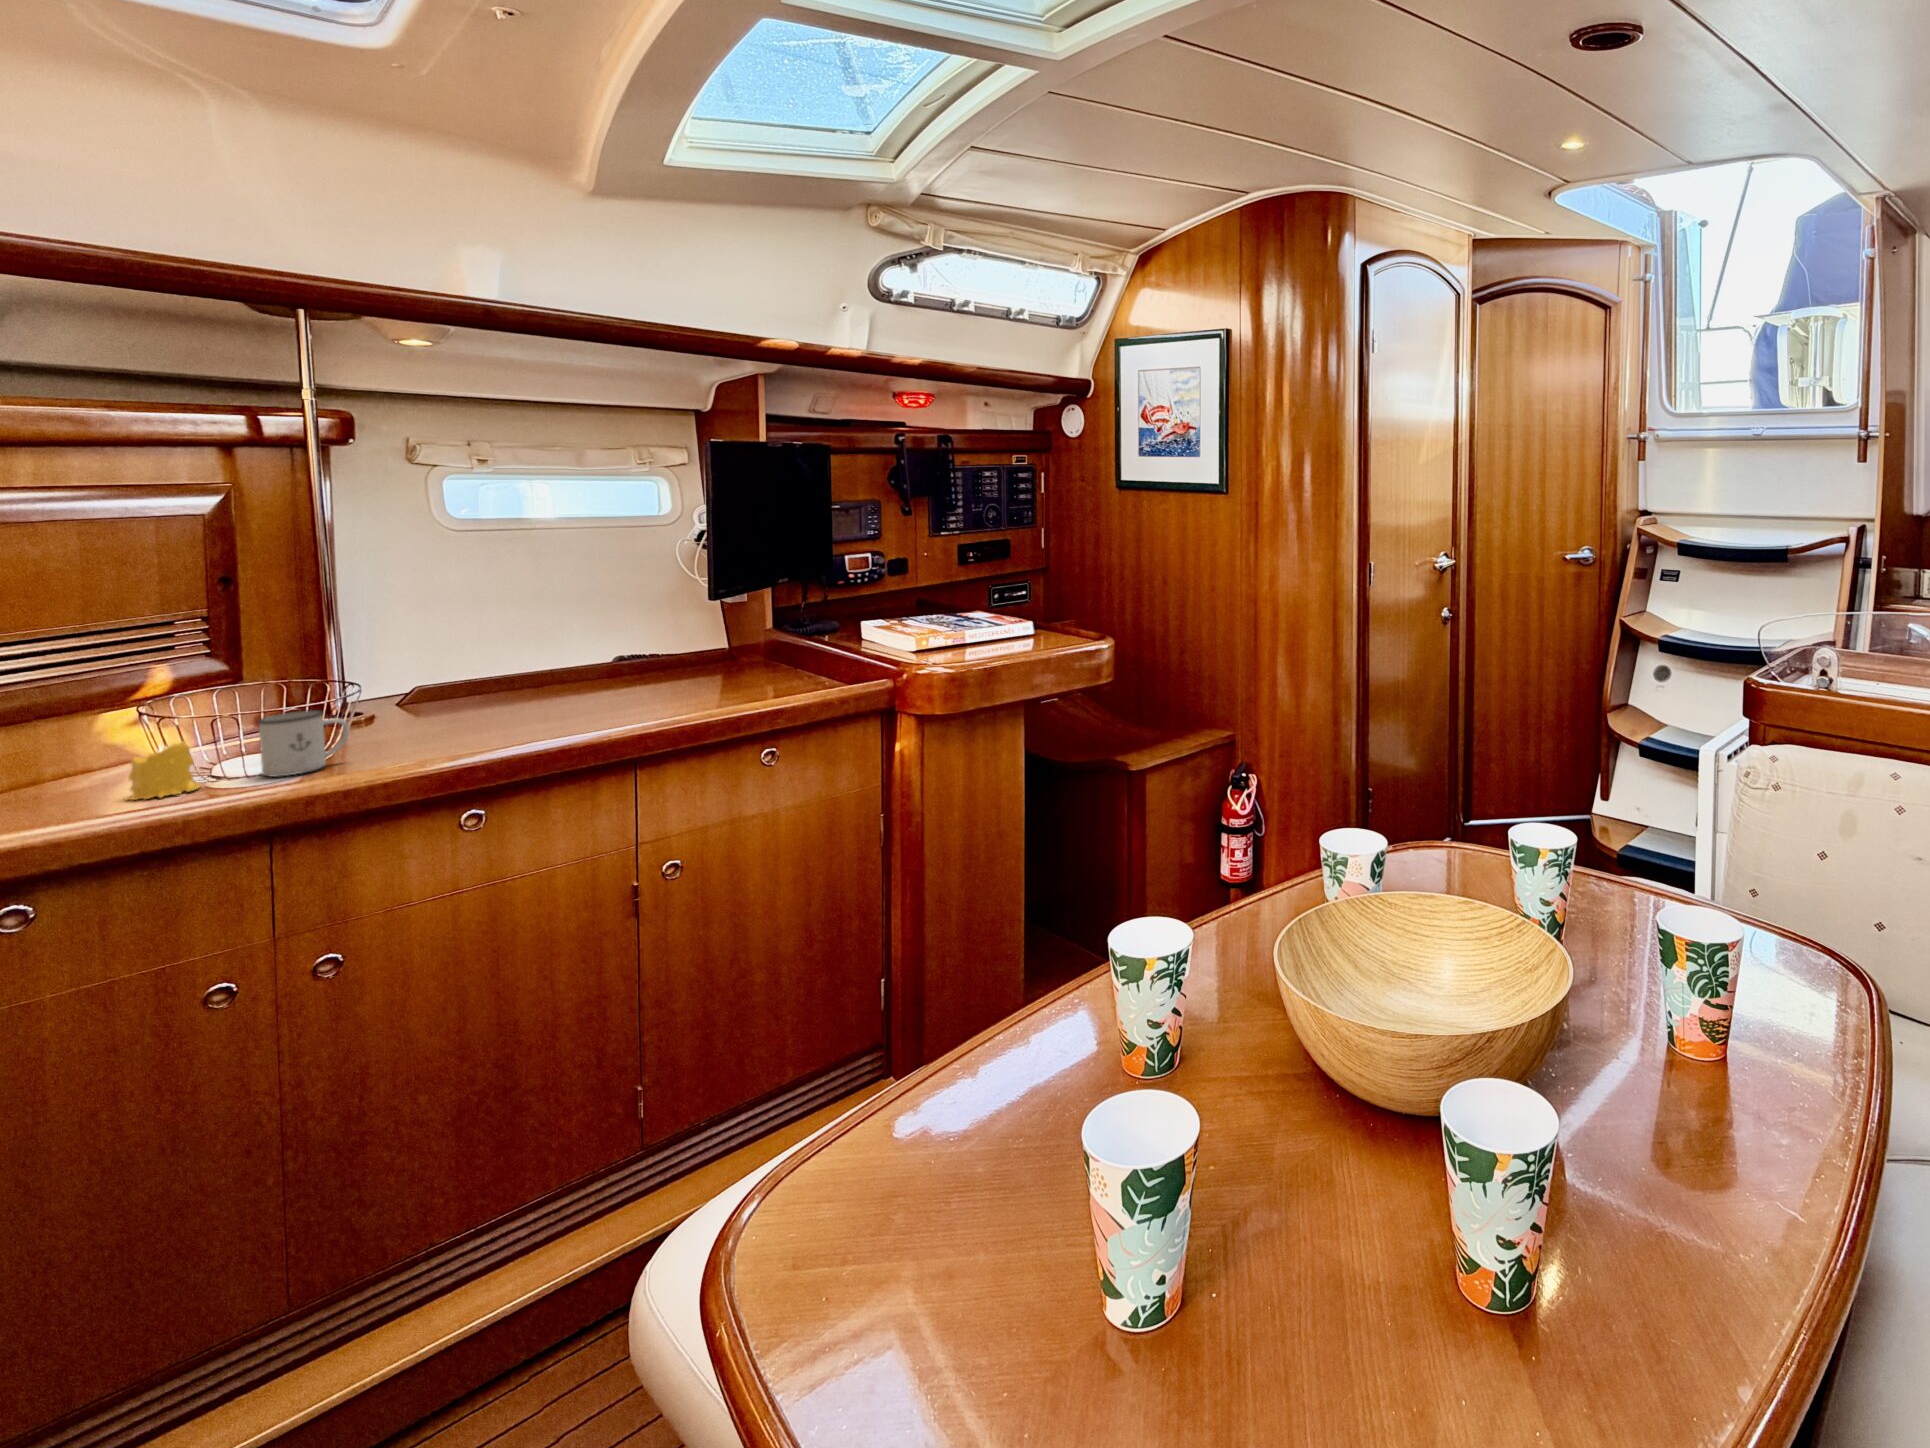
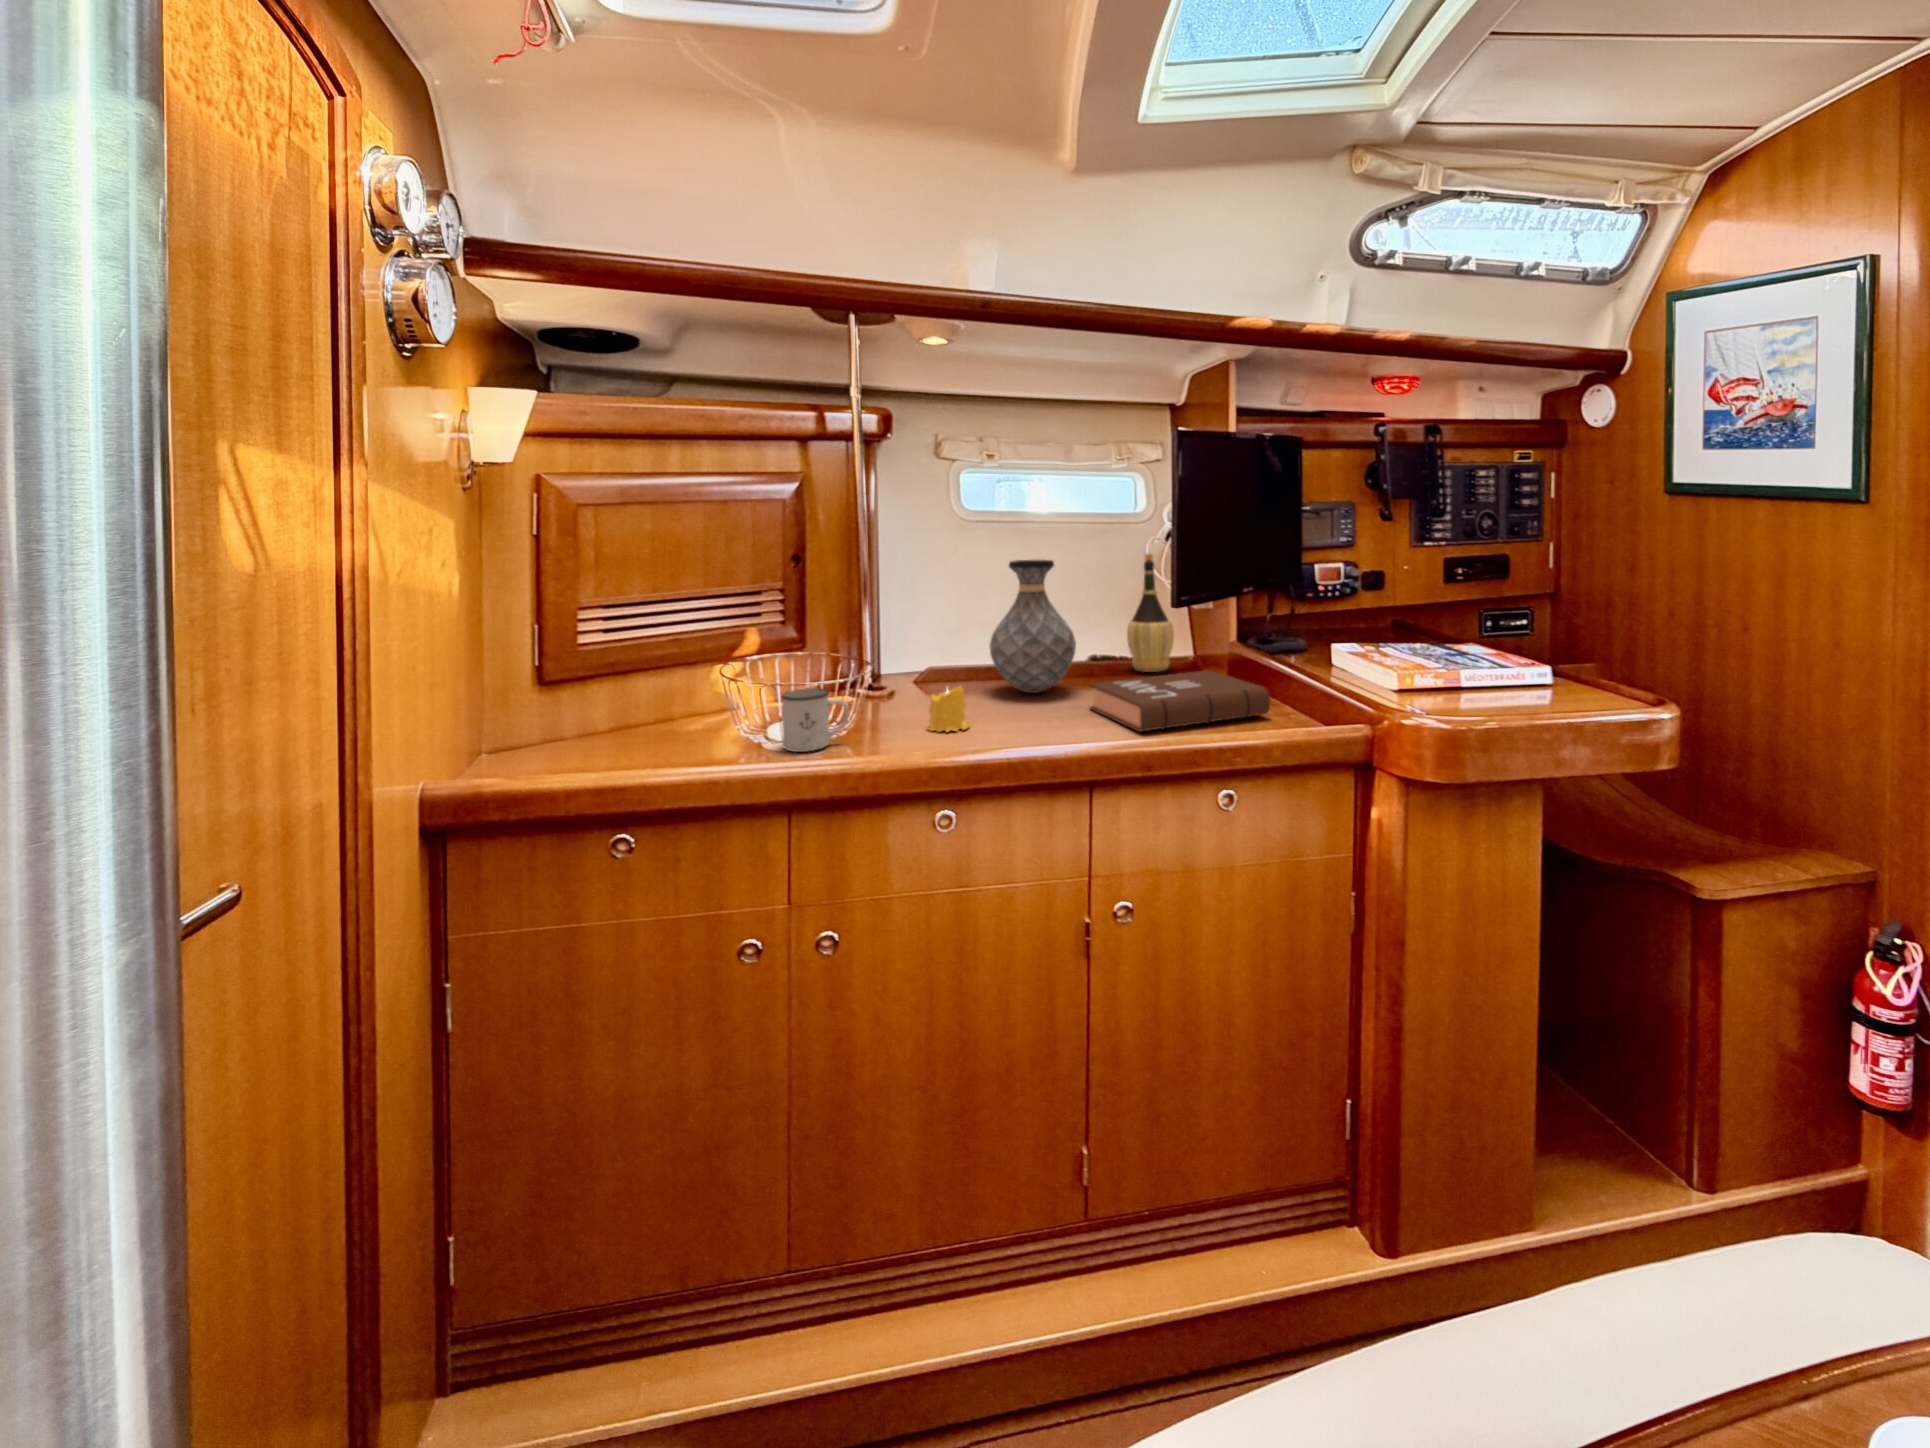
wine bottle: none [655,555,707,669] -> present [1127,554,1174,672]
vase: none [500,566,604,698] -> present [989,560,1076,693]
book: none [626,656,809,709] -> present [1090,670,1270,732]
candle: present [129,741,202,800] -> present [928,686,970,732]

